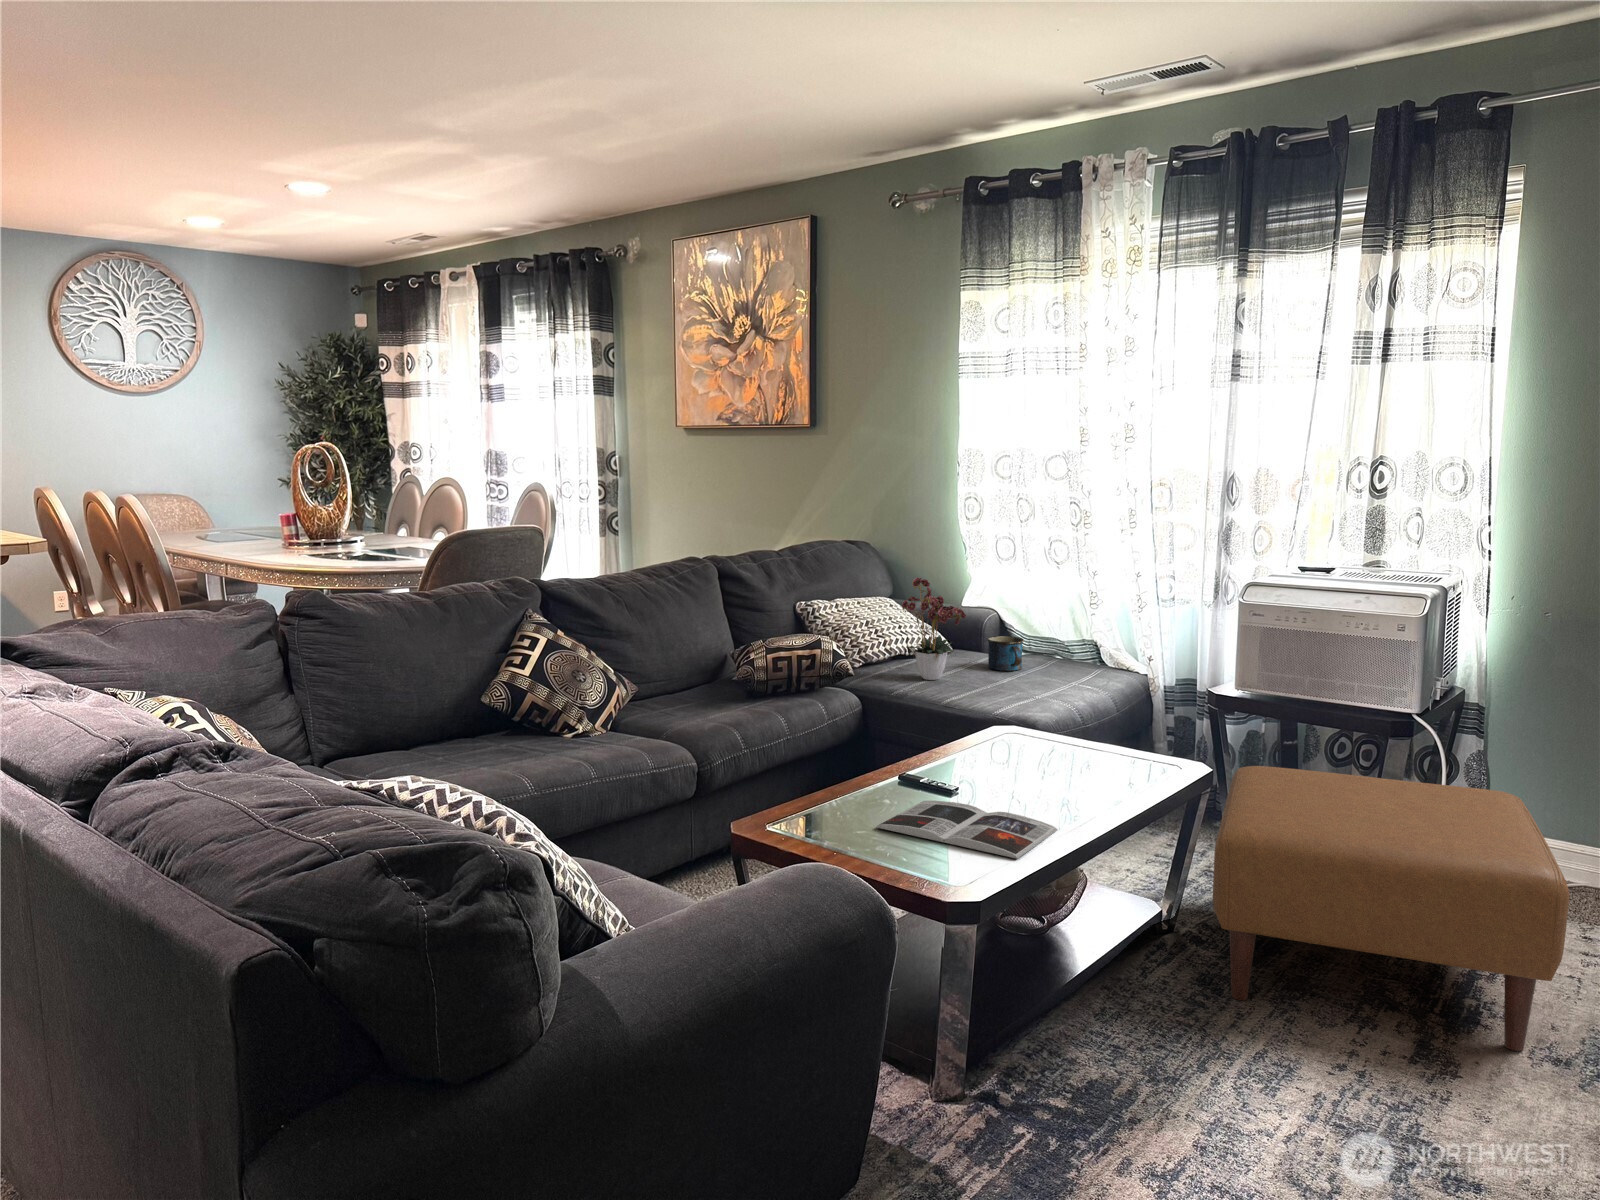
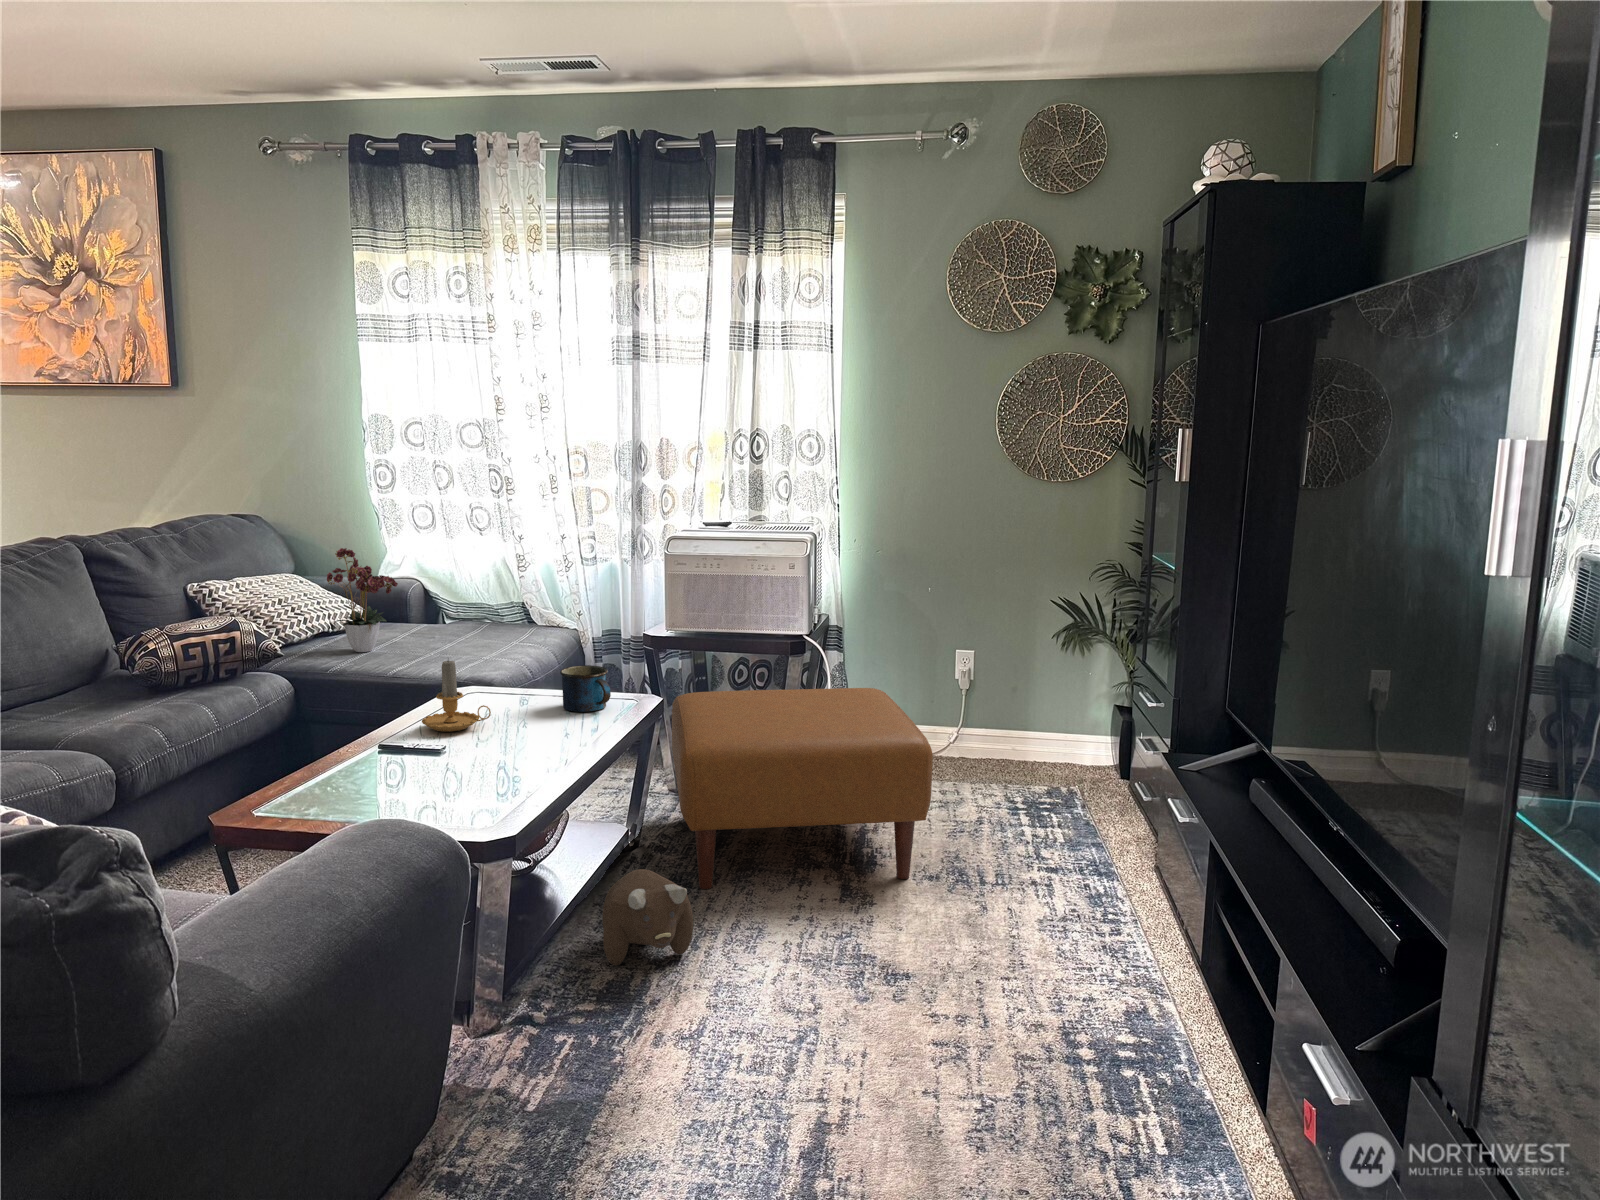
mug: present [987,636,1024,671] -> present [560,665,611,712]
candle: none [946,698,1014,774] -> present [422,660,491,732]
magazine: present [876,801,1058,859] -> none [378,758,553,796]
plush toy: none [1091,962,1199,1072] -> present [602,869,693,966]

